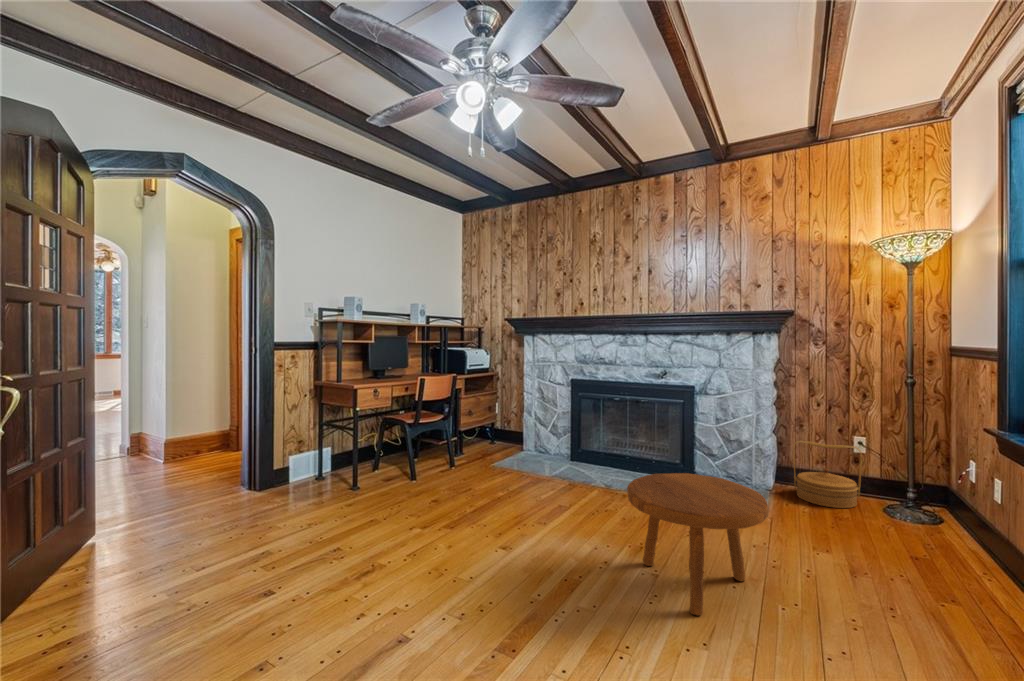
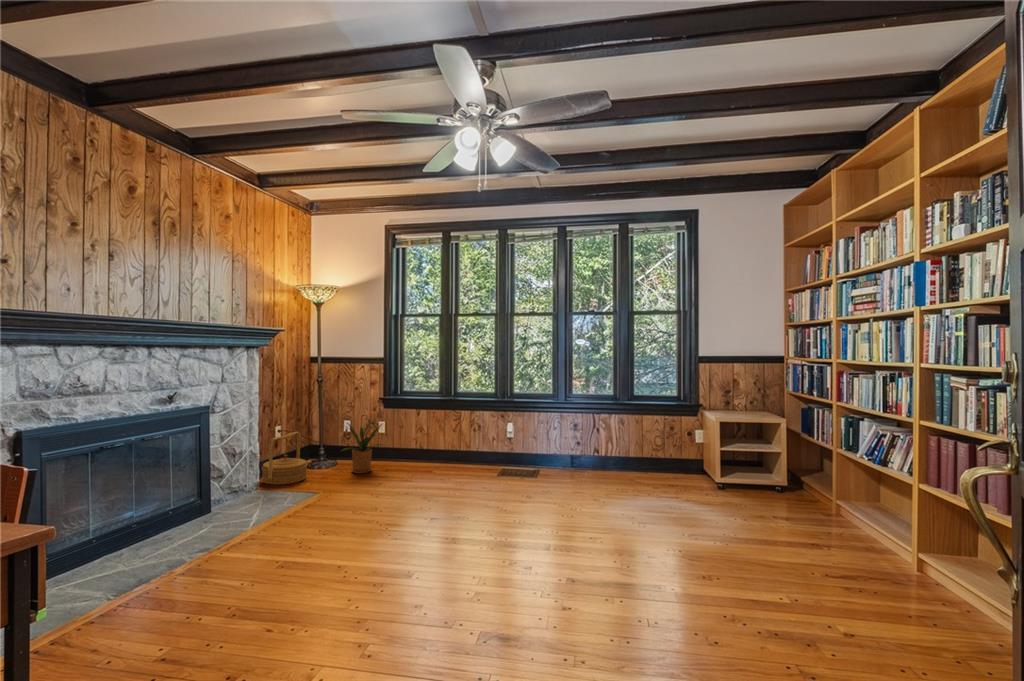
house plant: none [880,447,983,547] -> present [344,419,384,474]
footstool: present [627,473,769,615] -> none [405,449,490,531]

